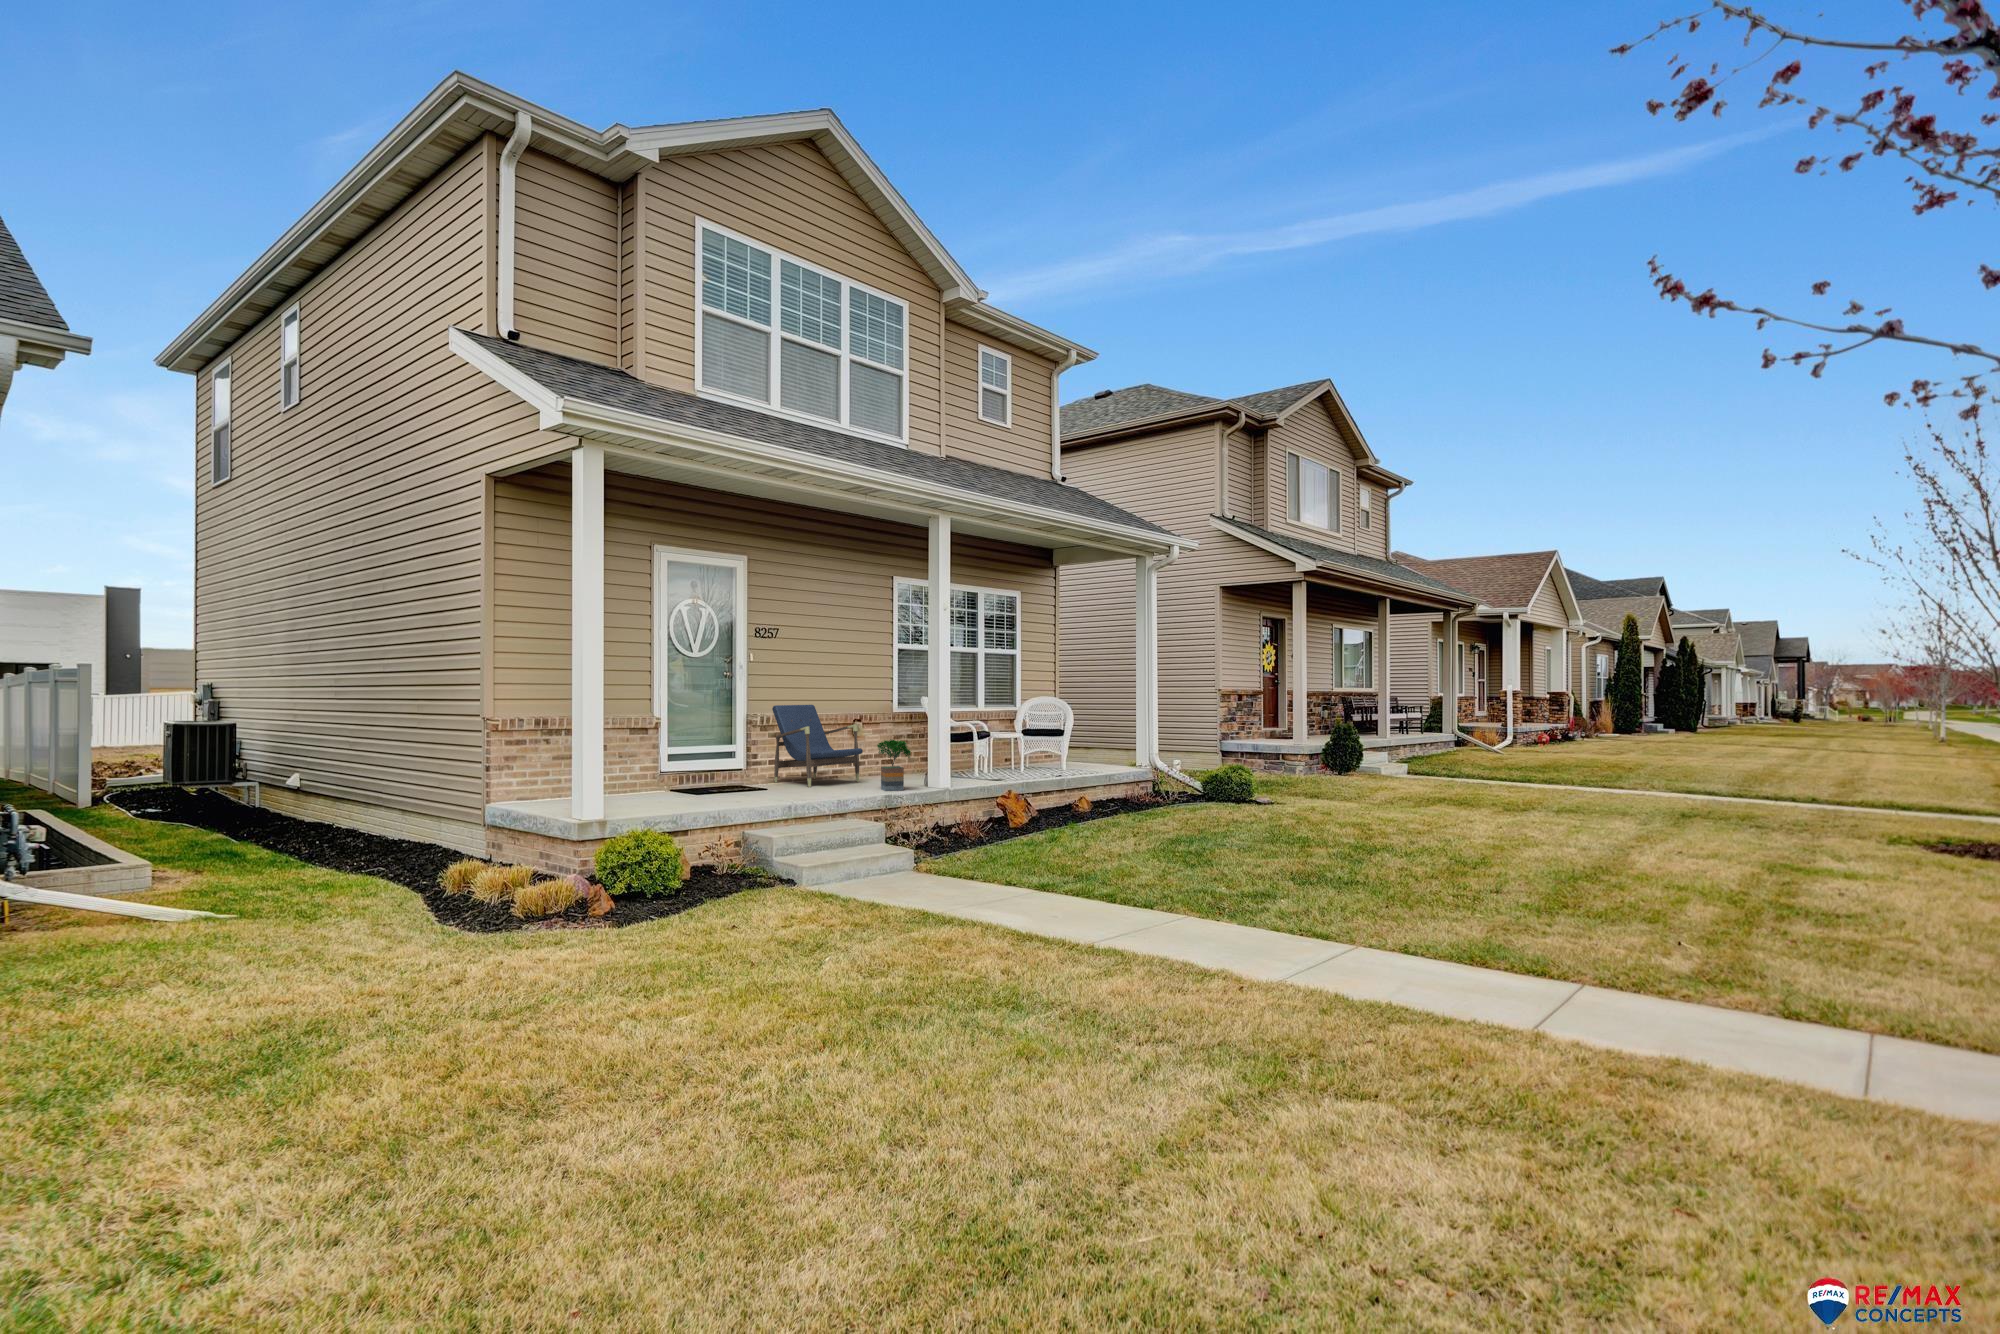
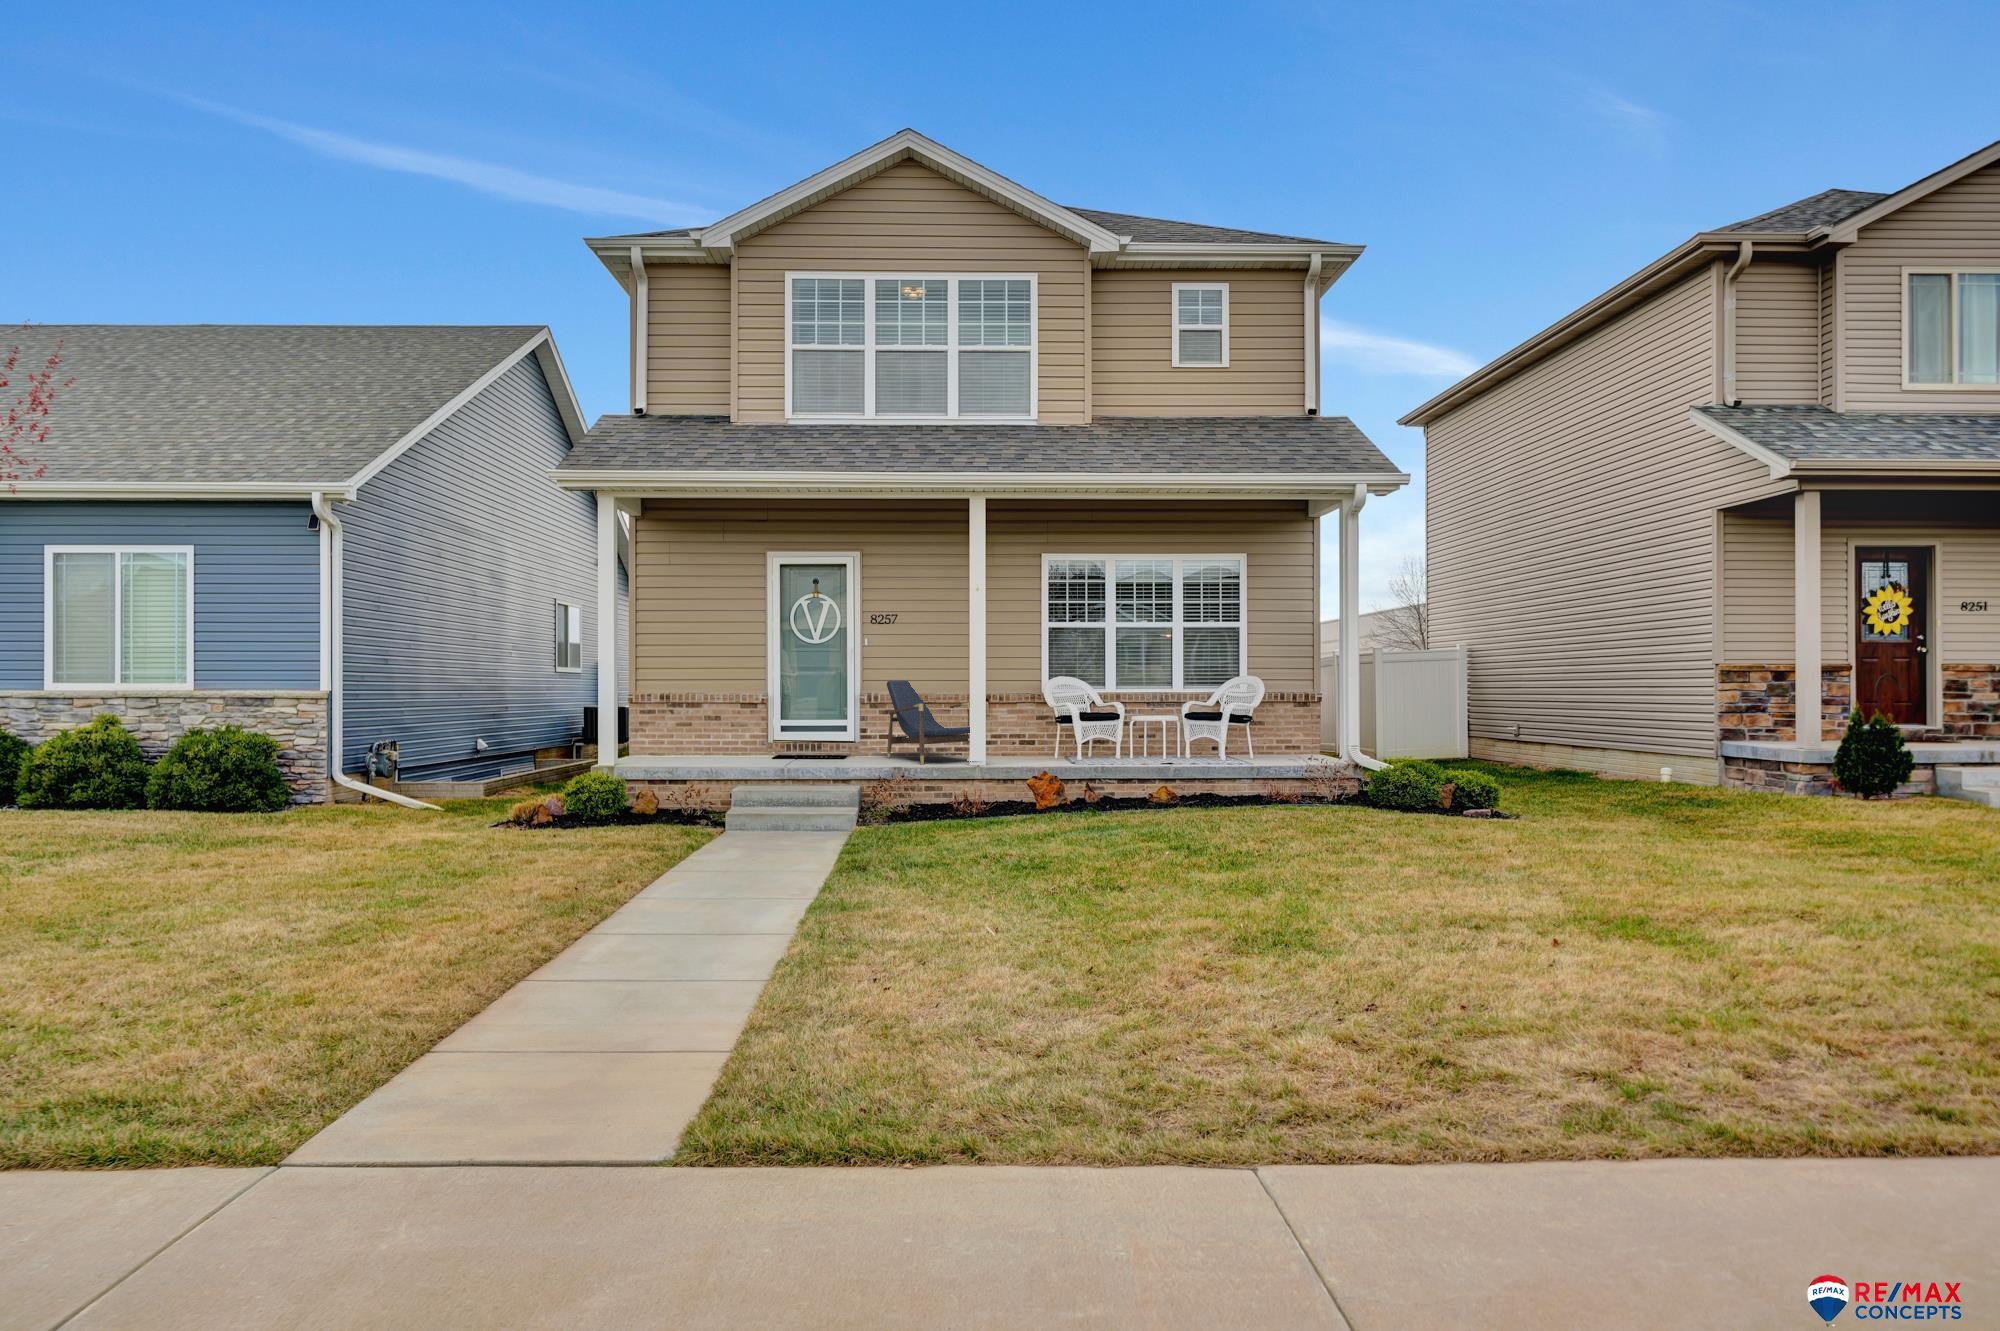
potted tree: present [877,739,911,791] -> none [989,719,1026,772]

